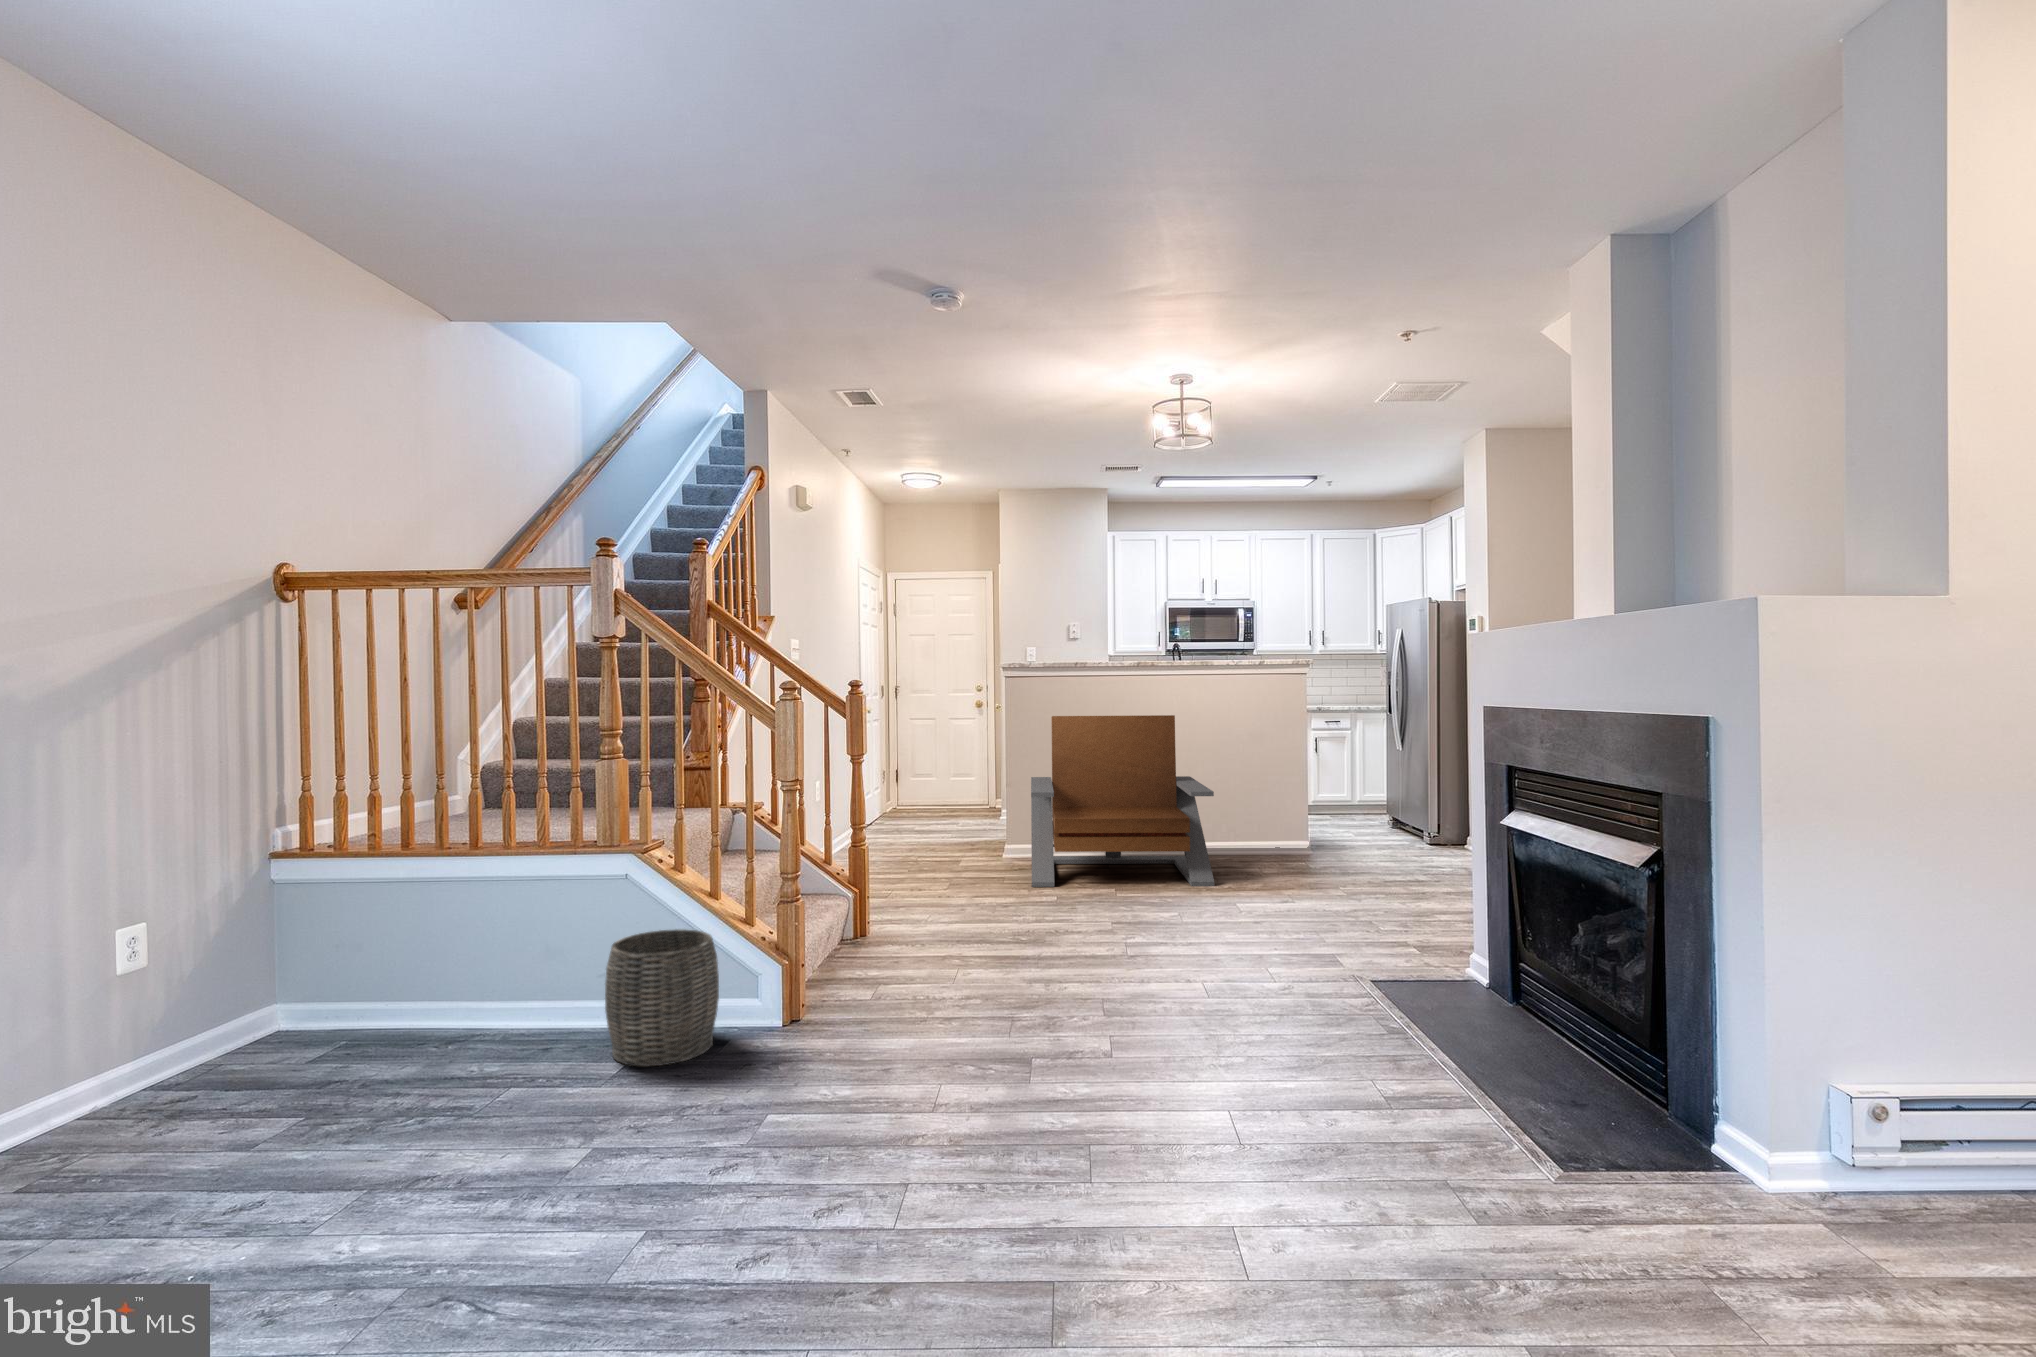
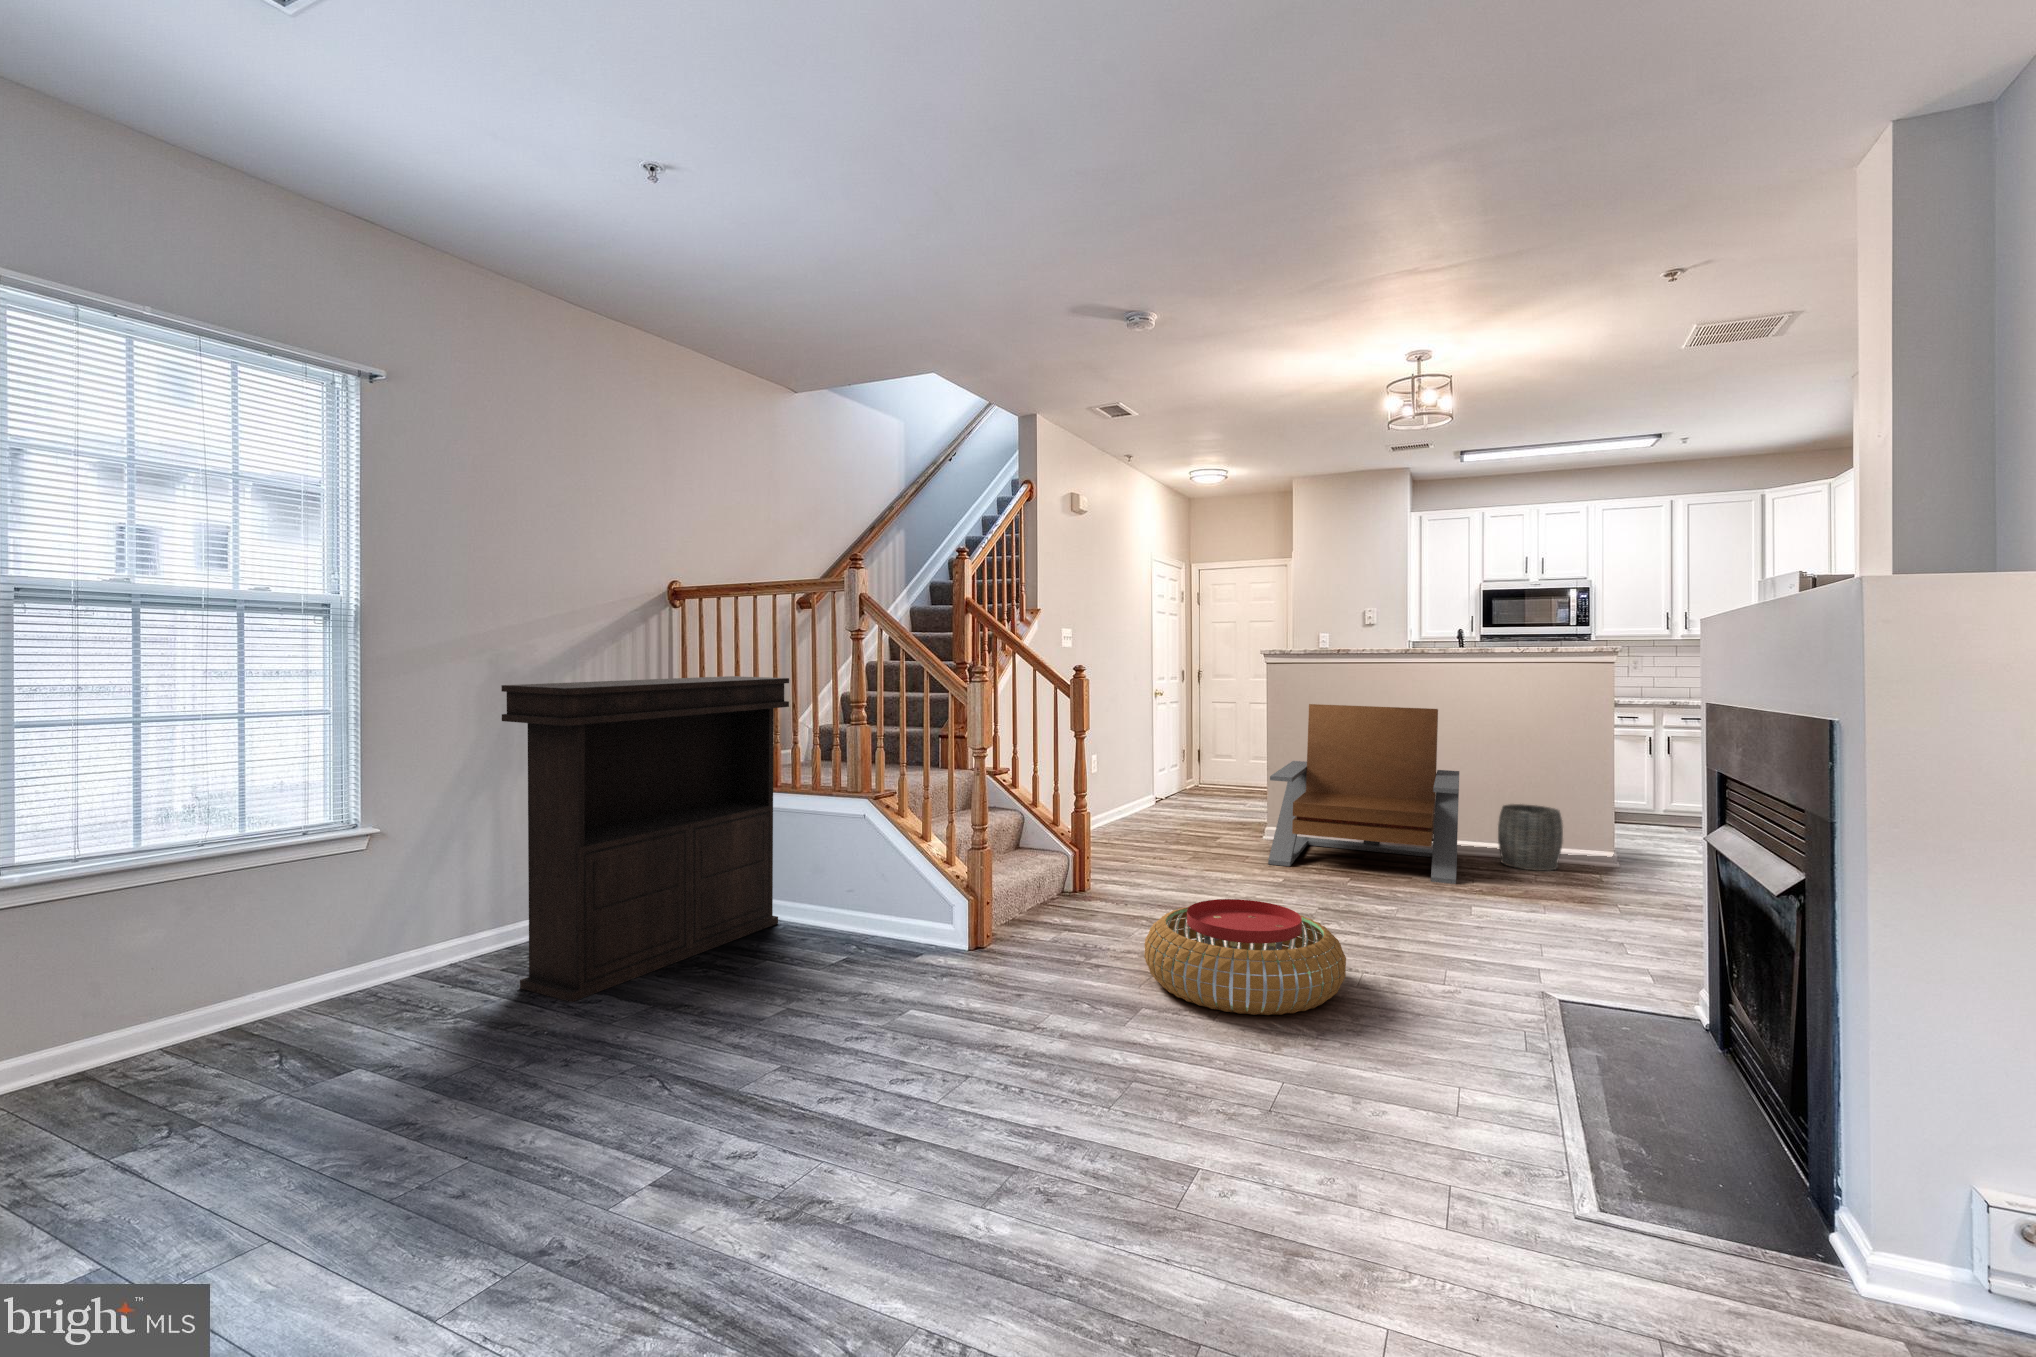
console table: none [53,694,504,1211] -> present [501,676,789,1002]
pouf: none [1007,921,1225,1047] -> present [1144,899,1346,1015]
woven basket: present [605,929,719,1066] -> present [1498,804,1563,871]

